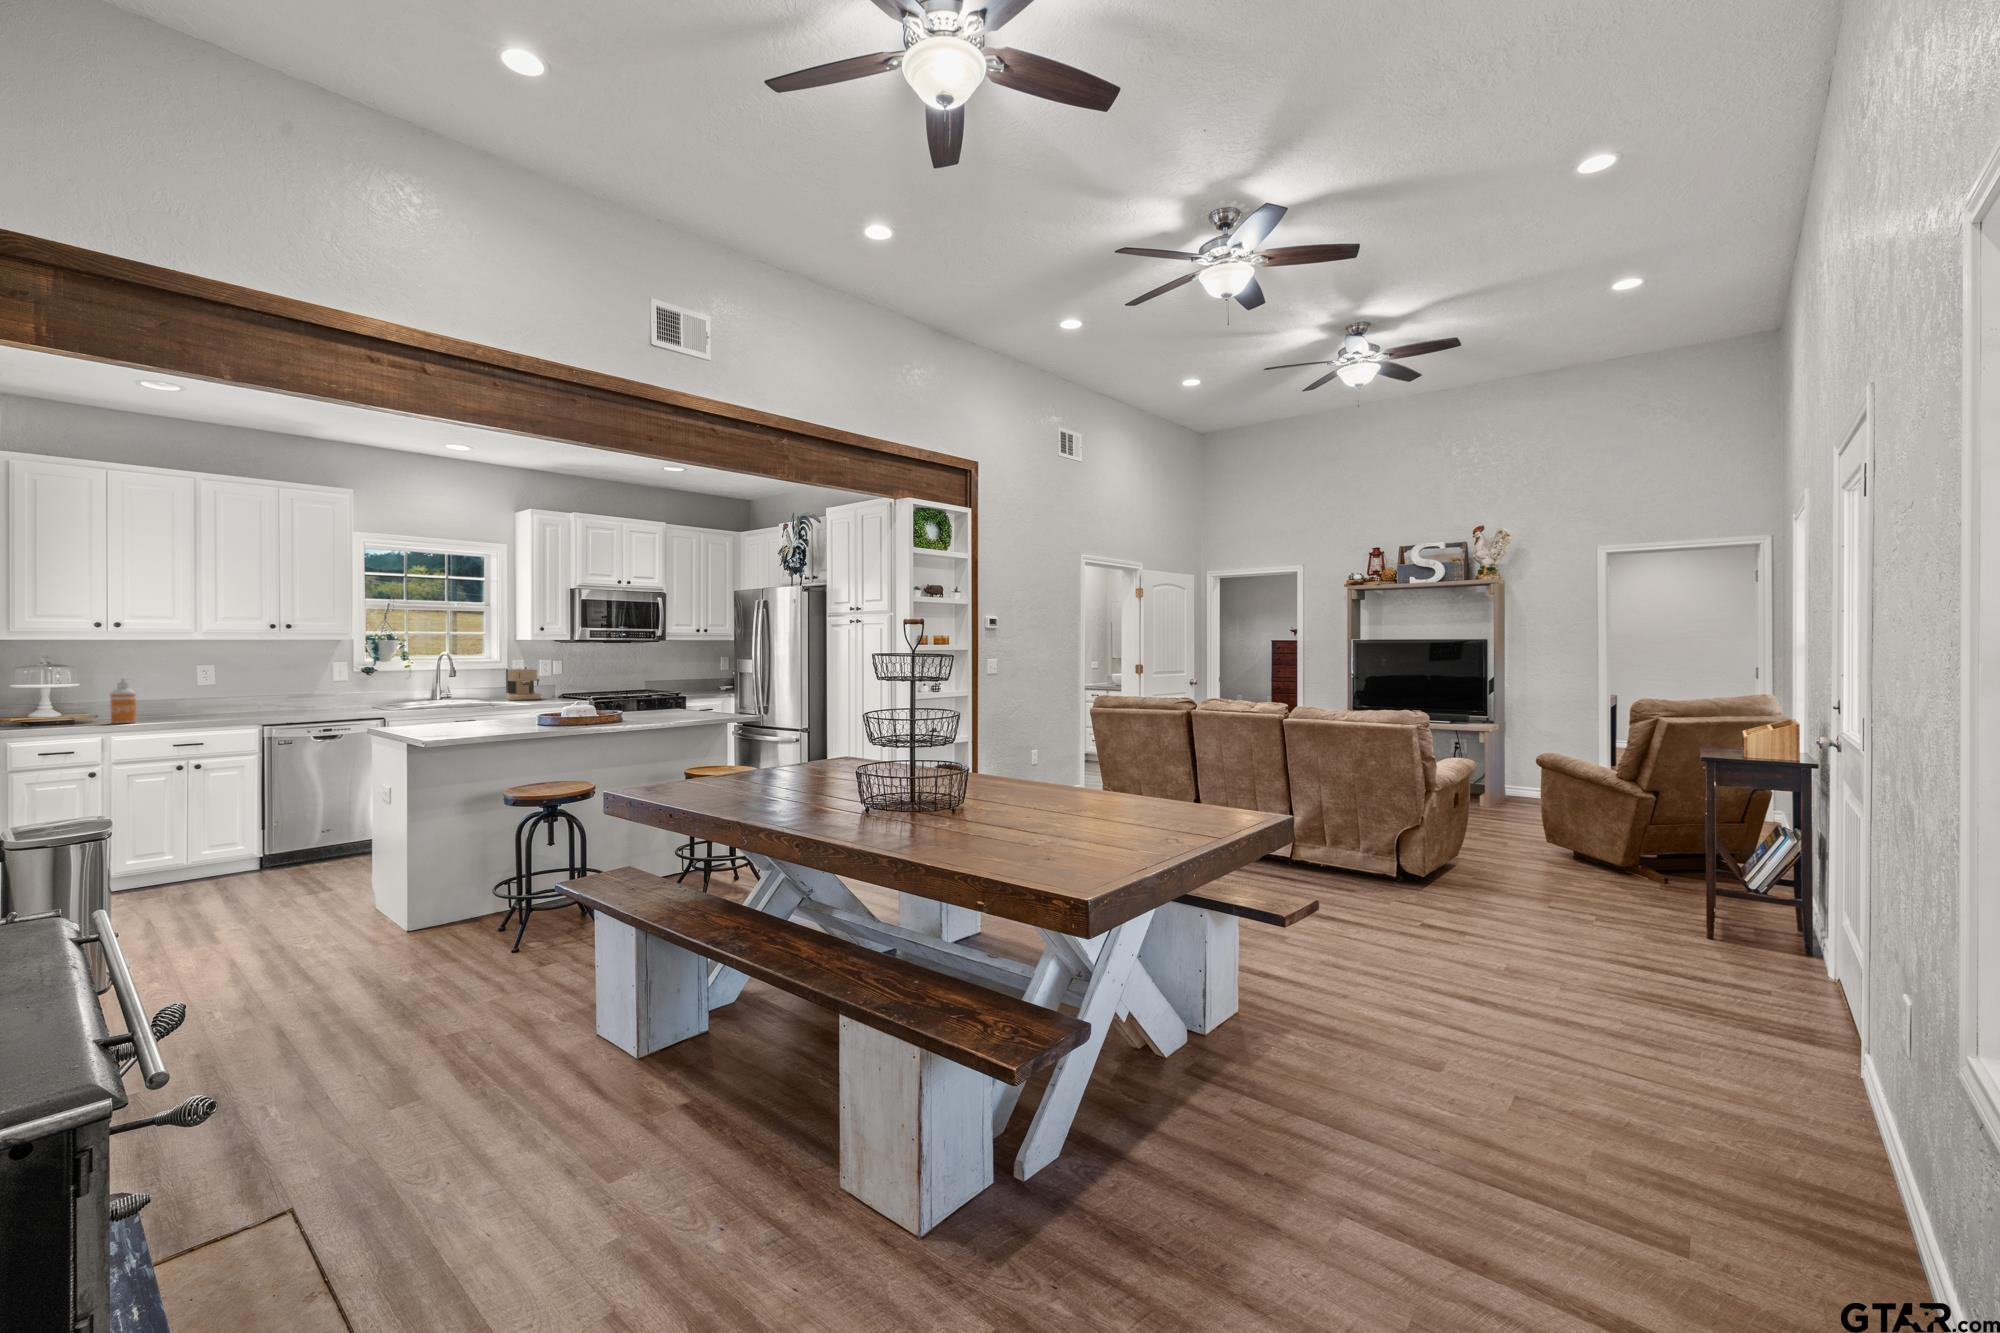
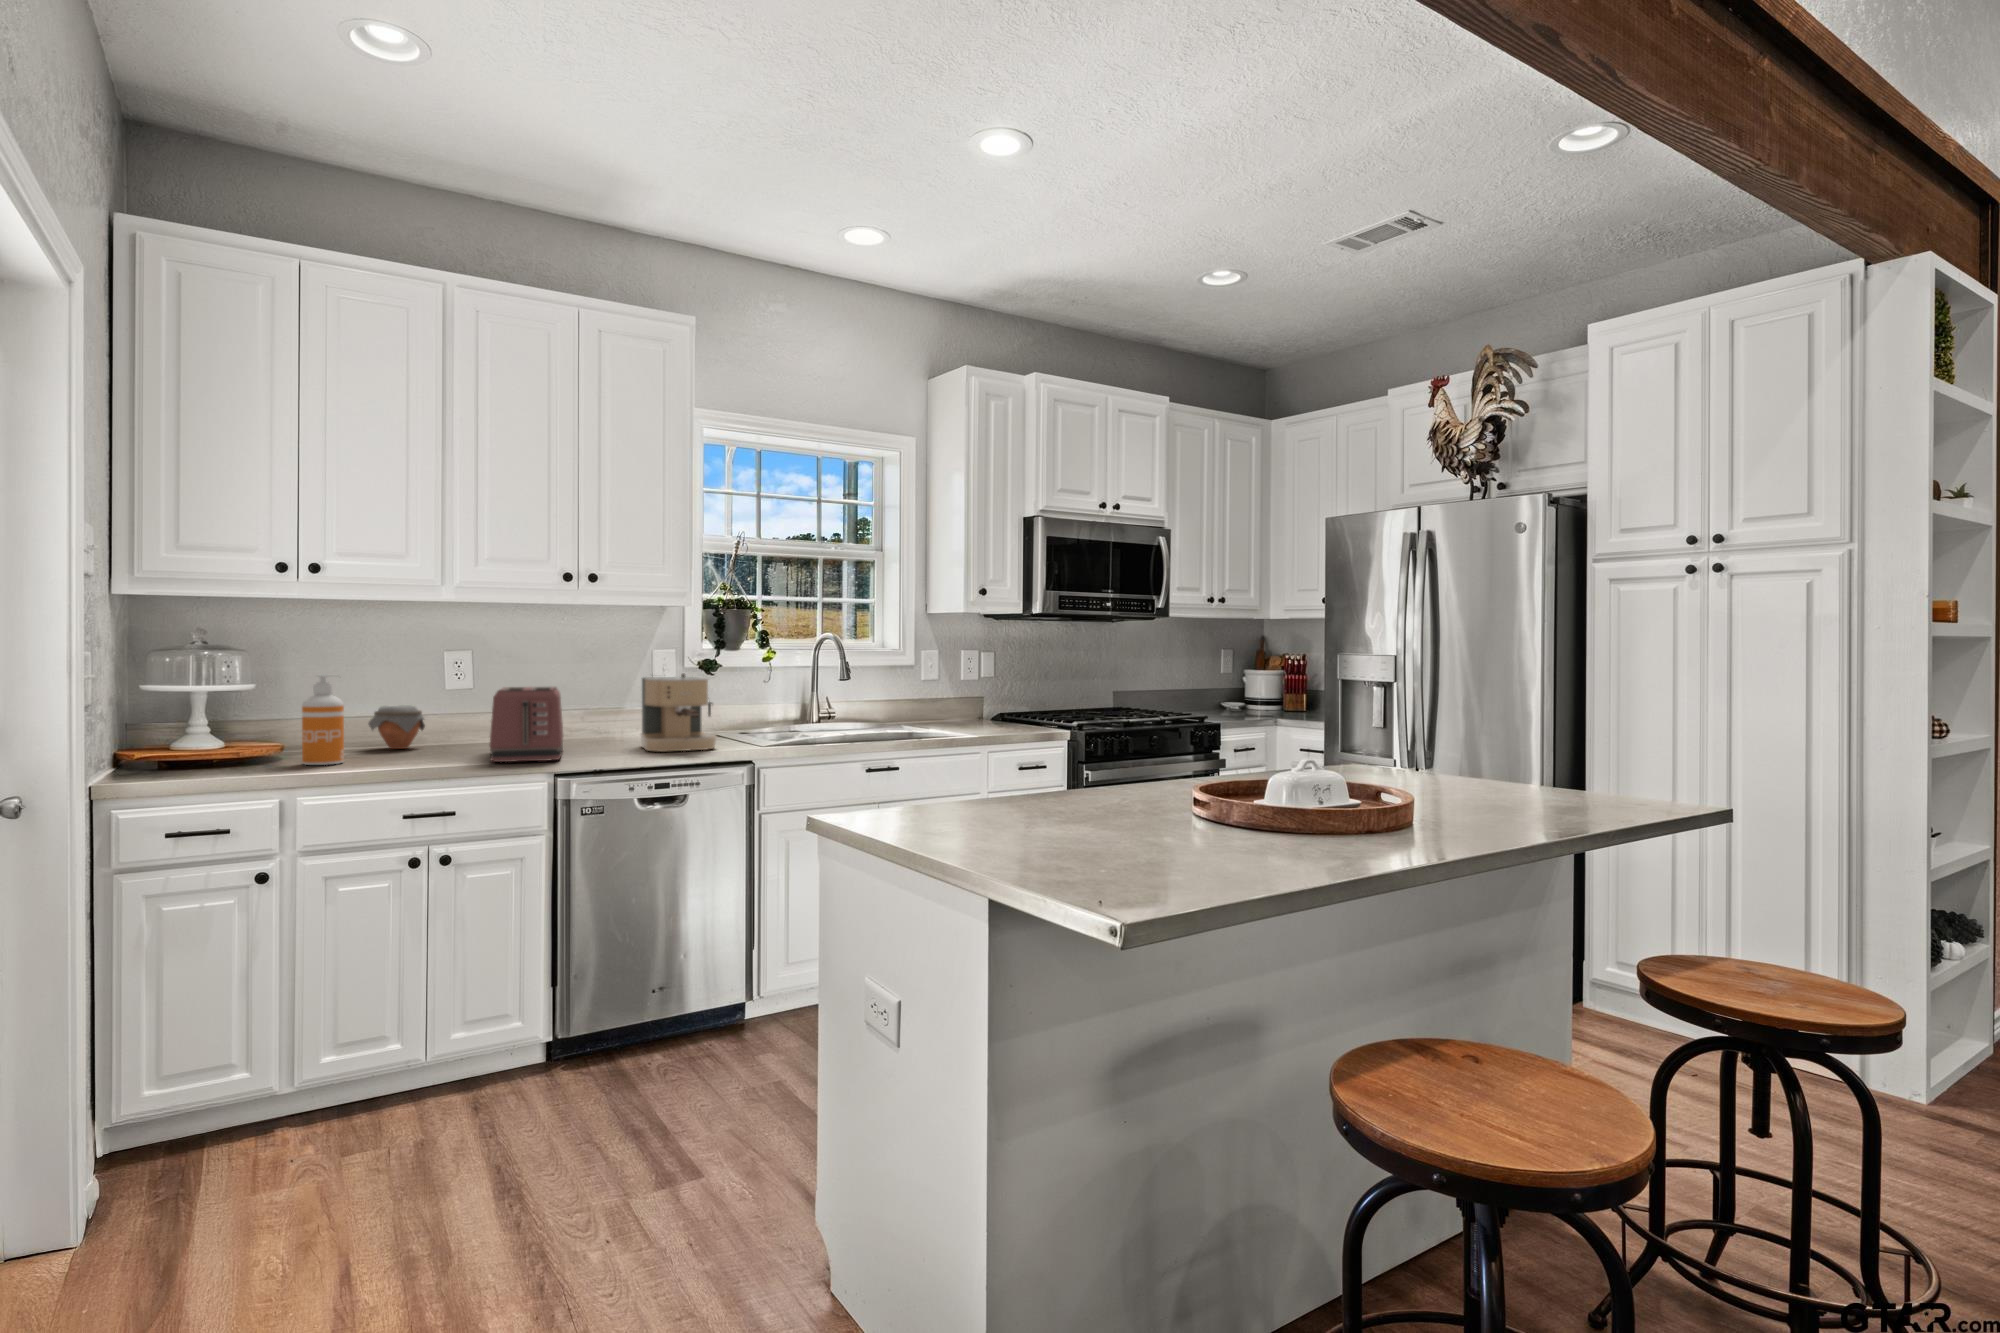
coffee maker: present [506,667,541,700] -> present [641,673,716,751]
toaster: none [223,683,271,720] -> present [490,687,563,762]
jar: none [150,694,186,716] -> present [369,705,425,749]

